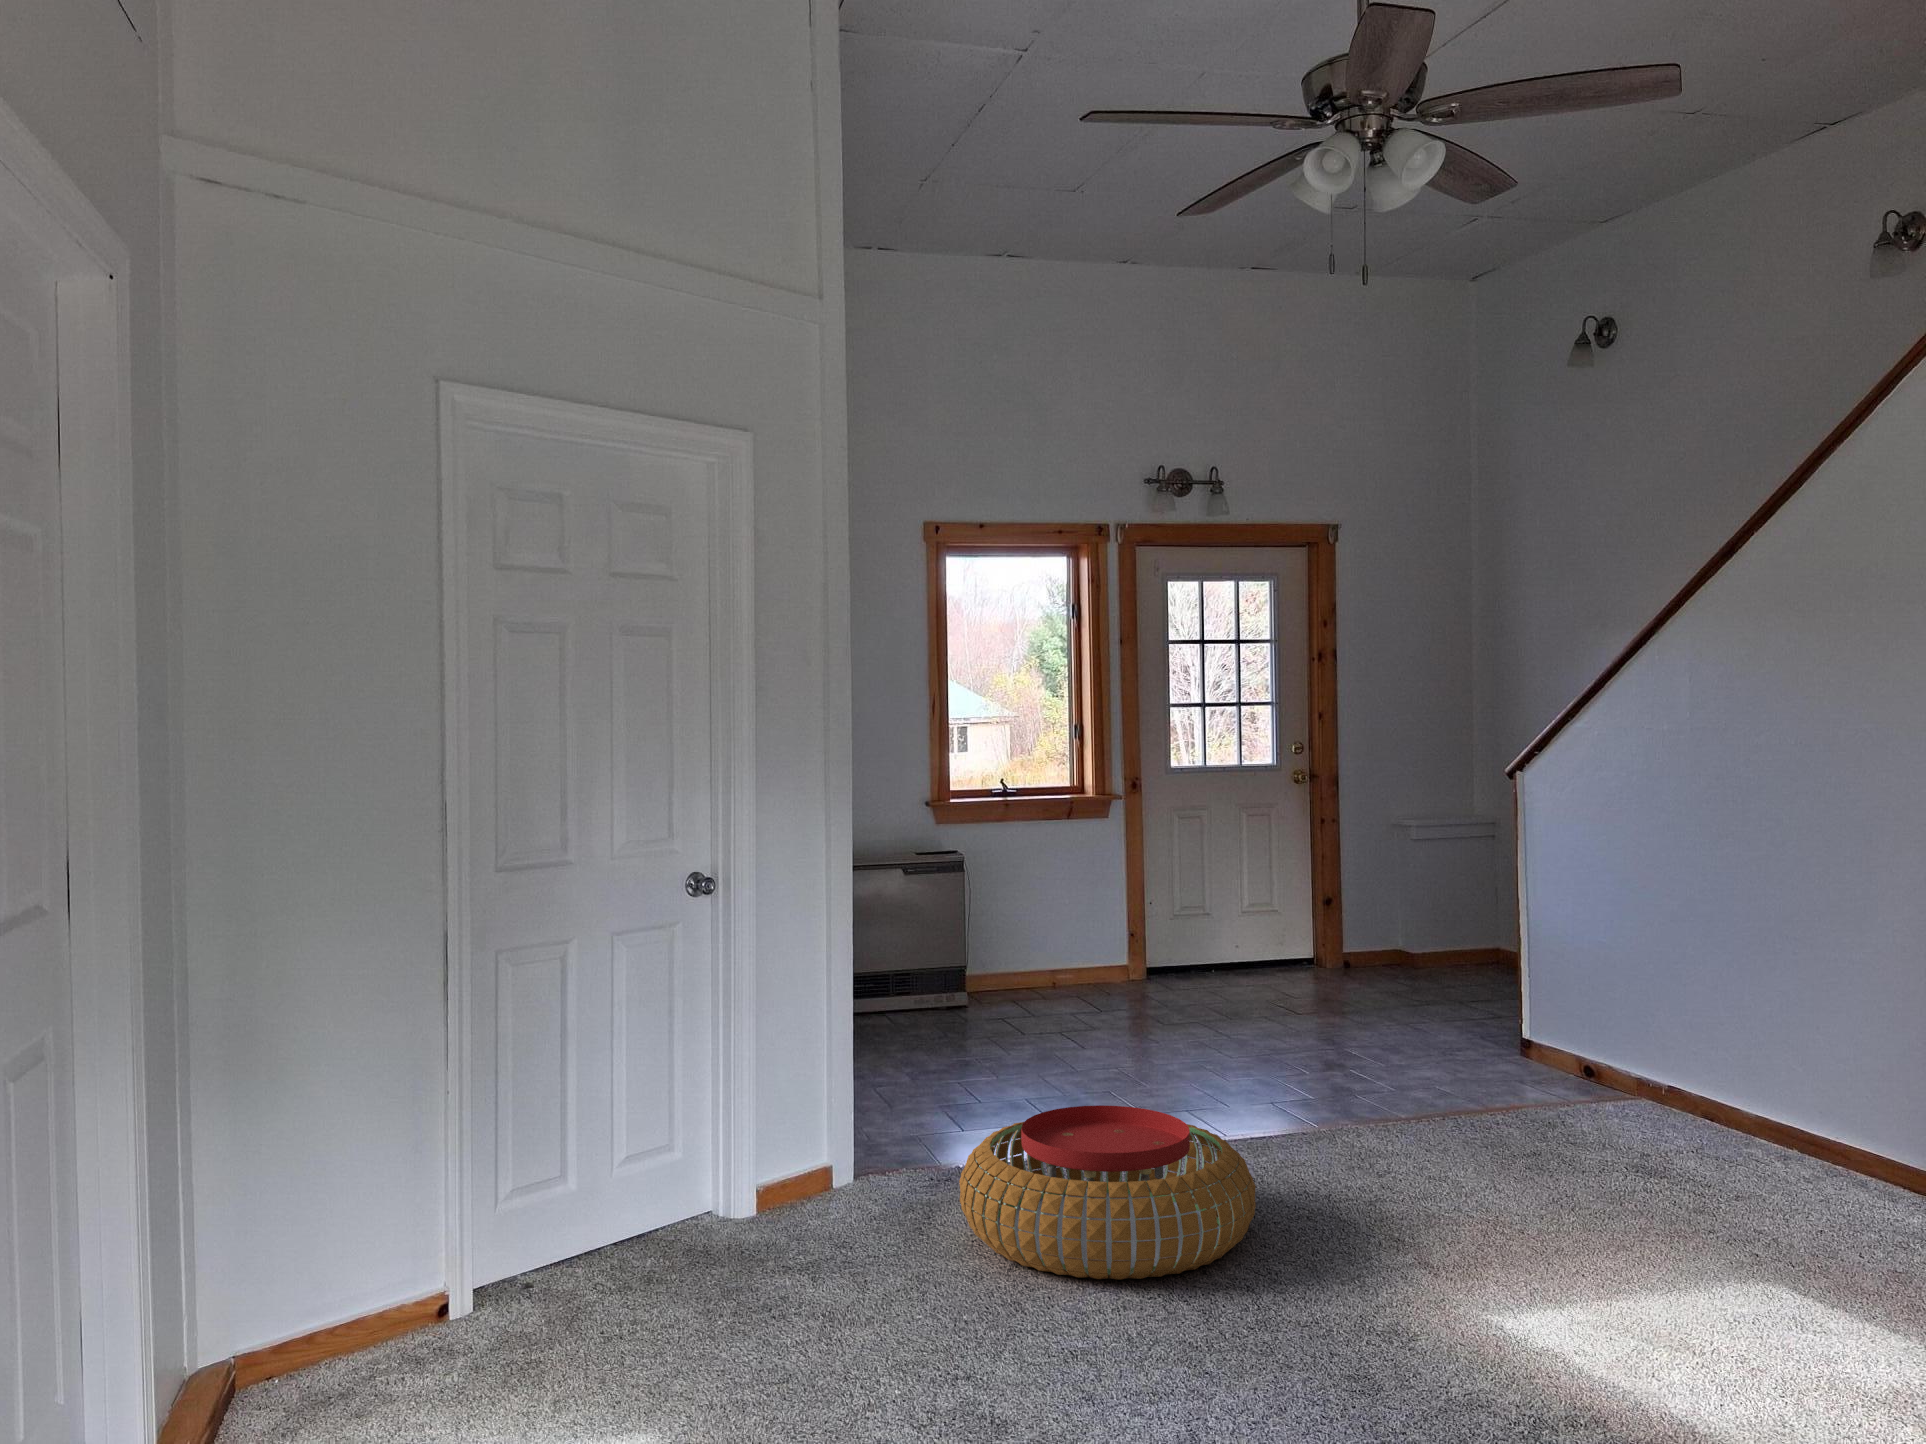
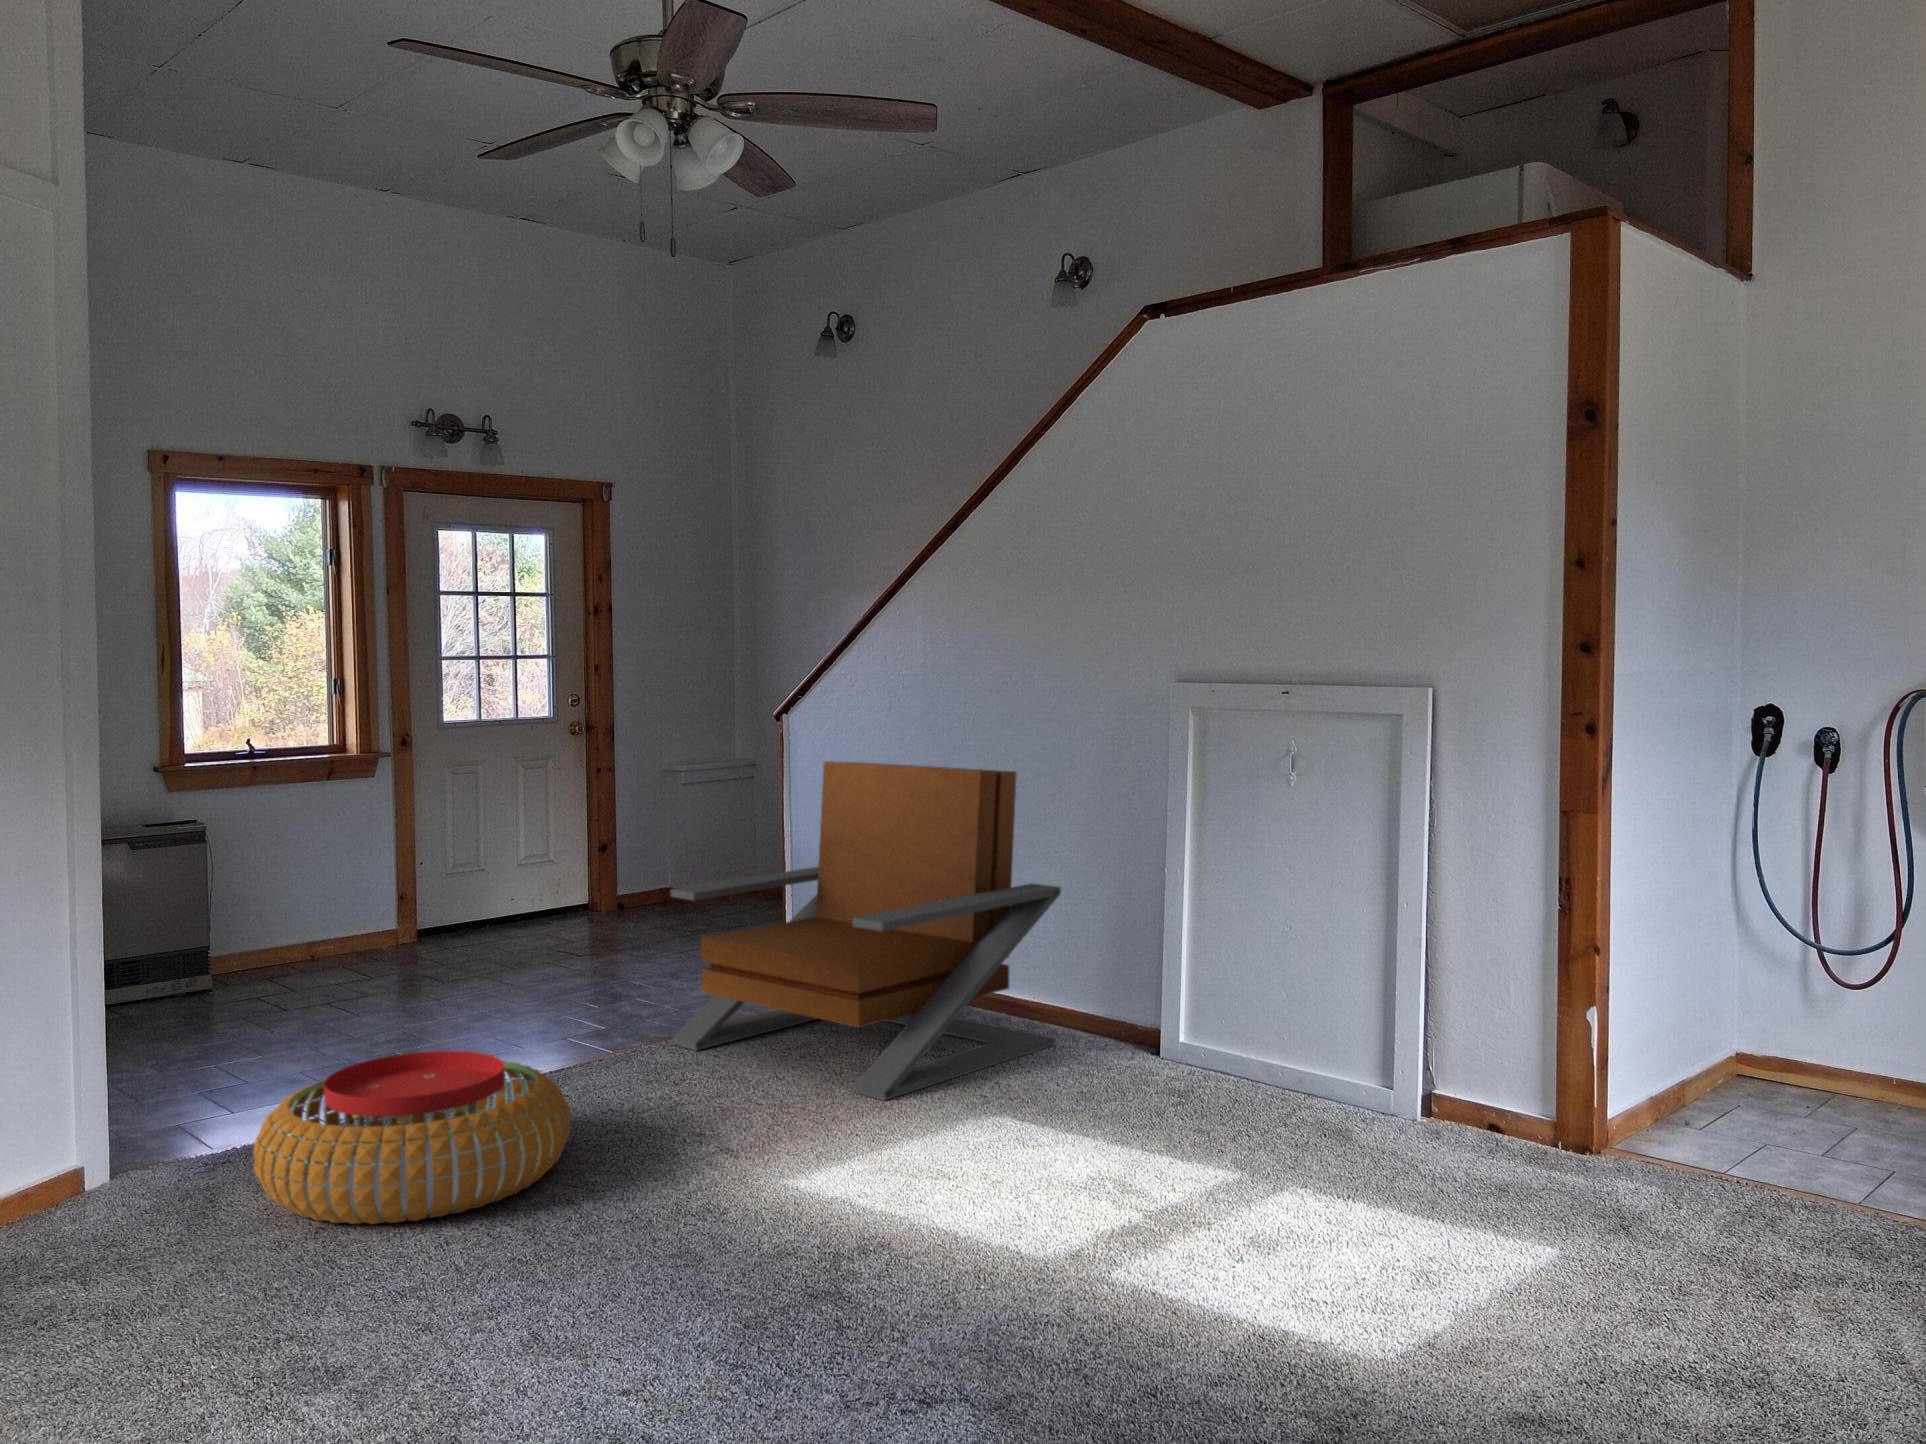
lounge chair: none [1380,827,1872,1233] -> present [671,761,1061,1100]

